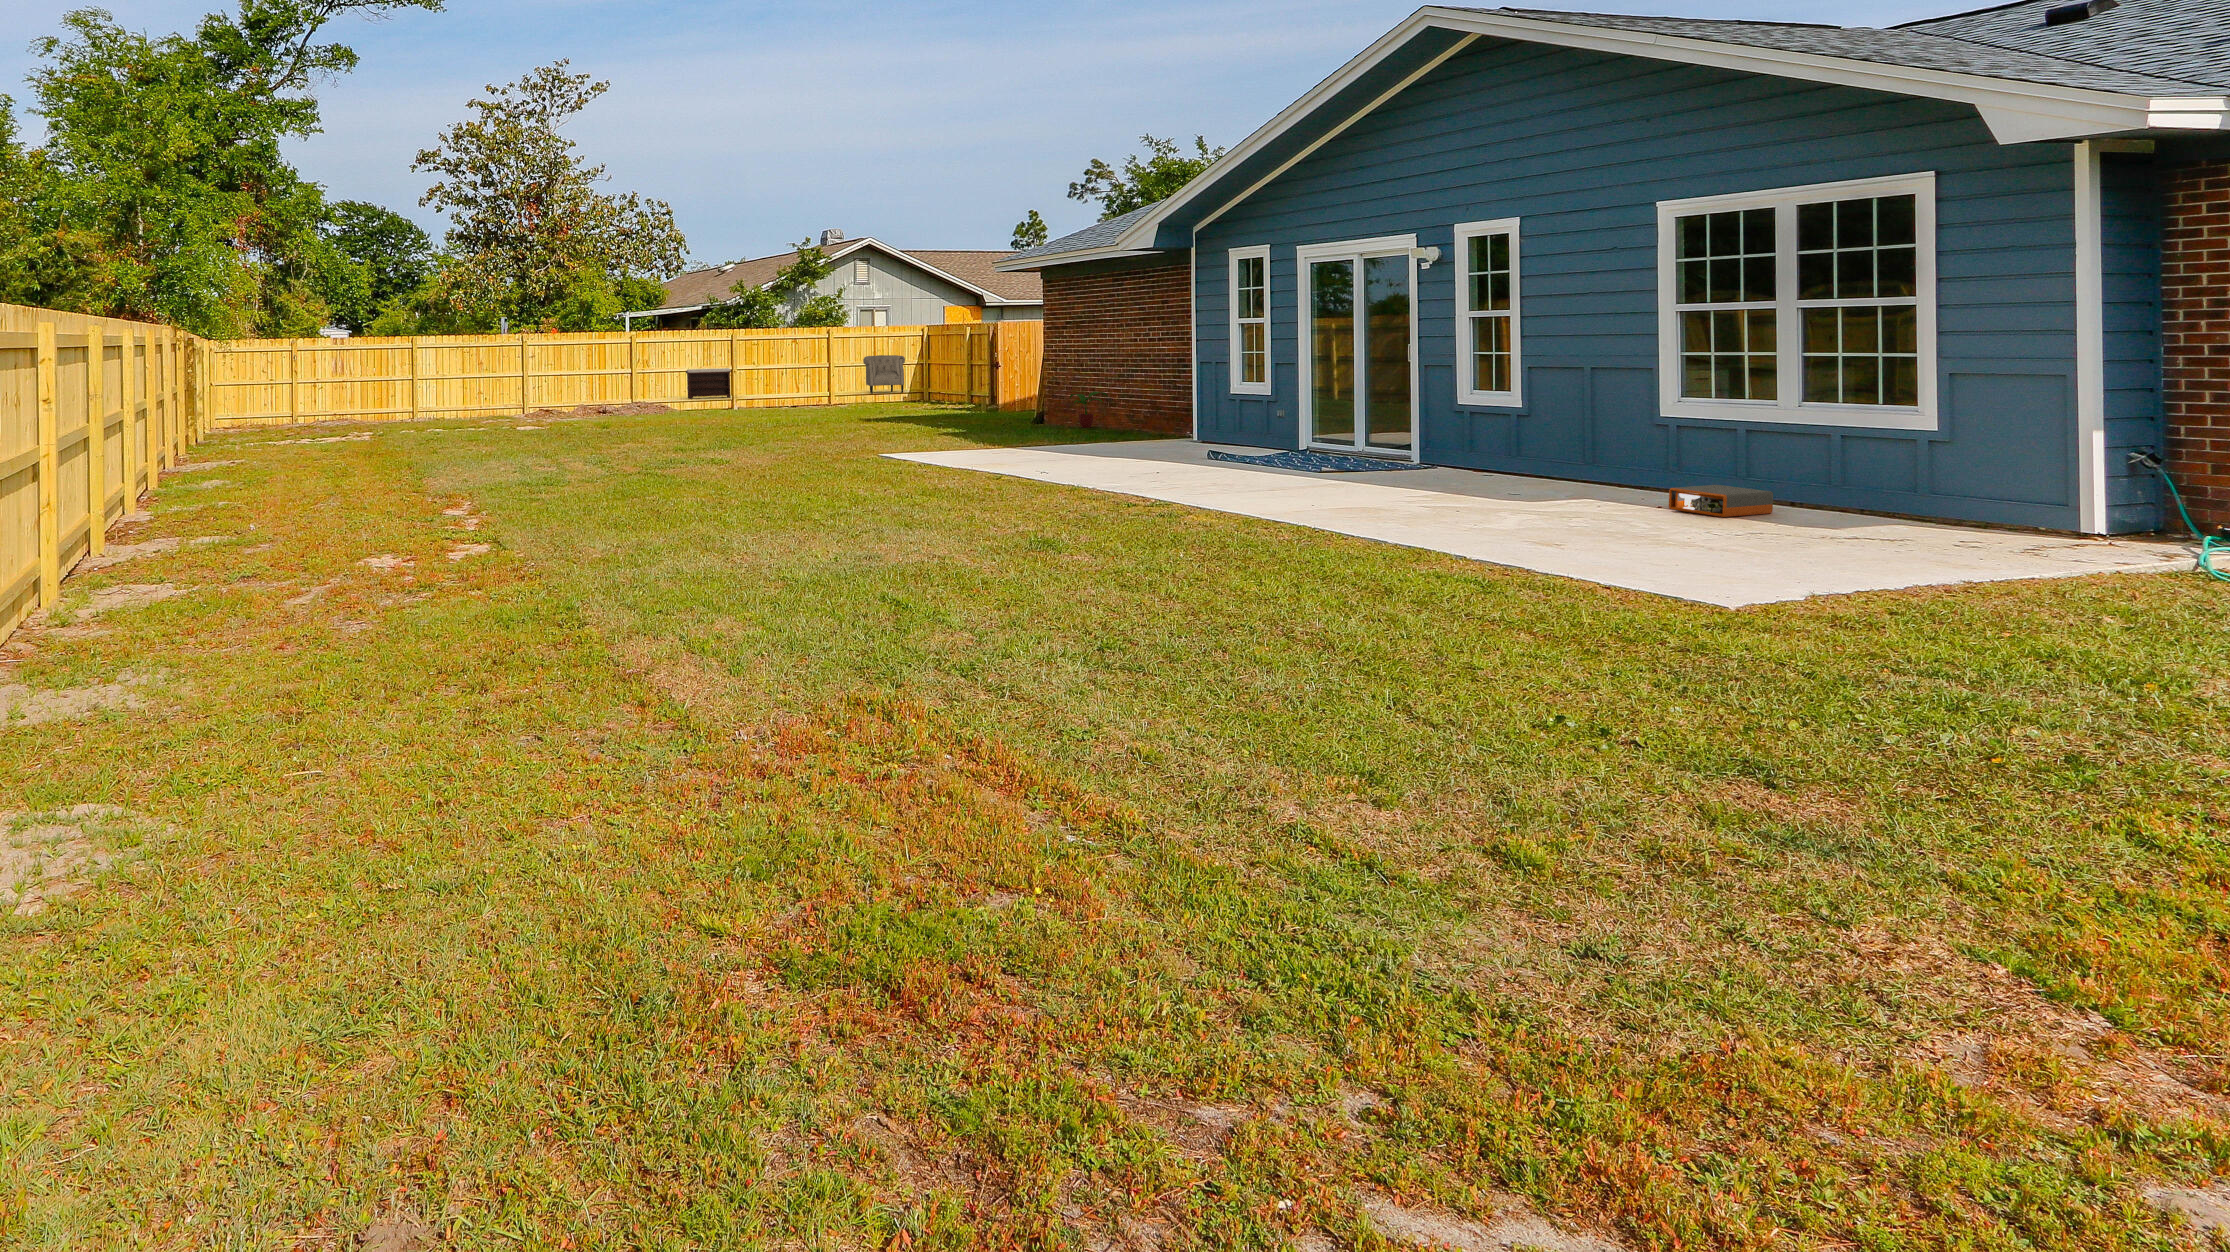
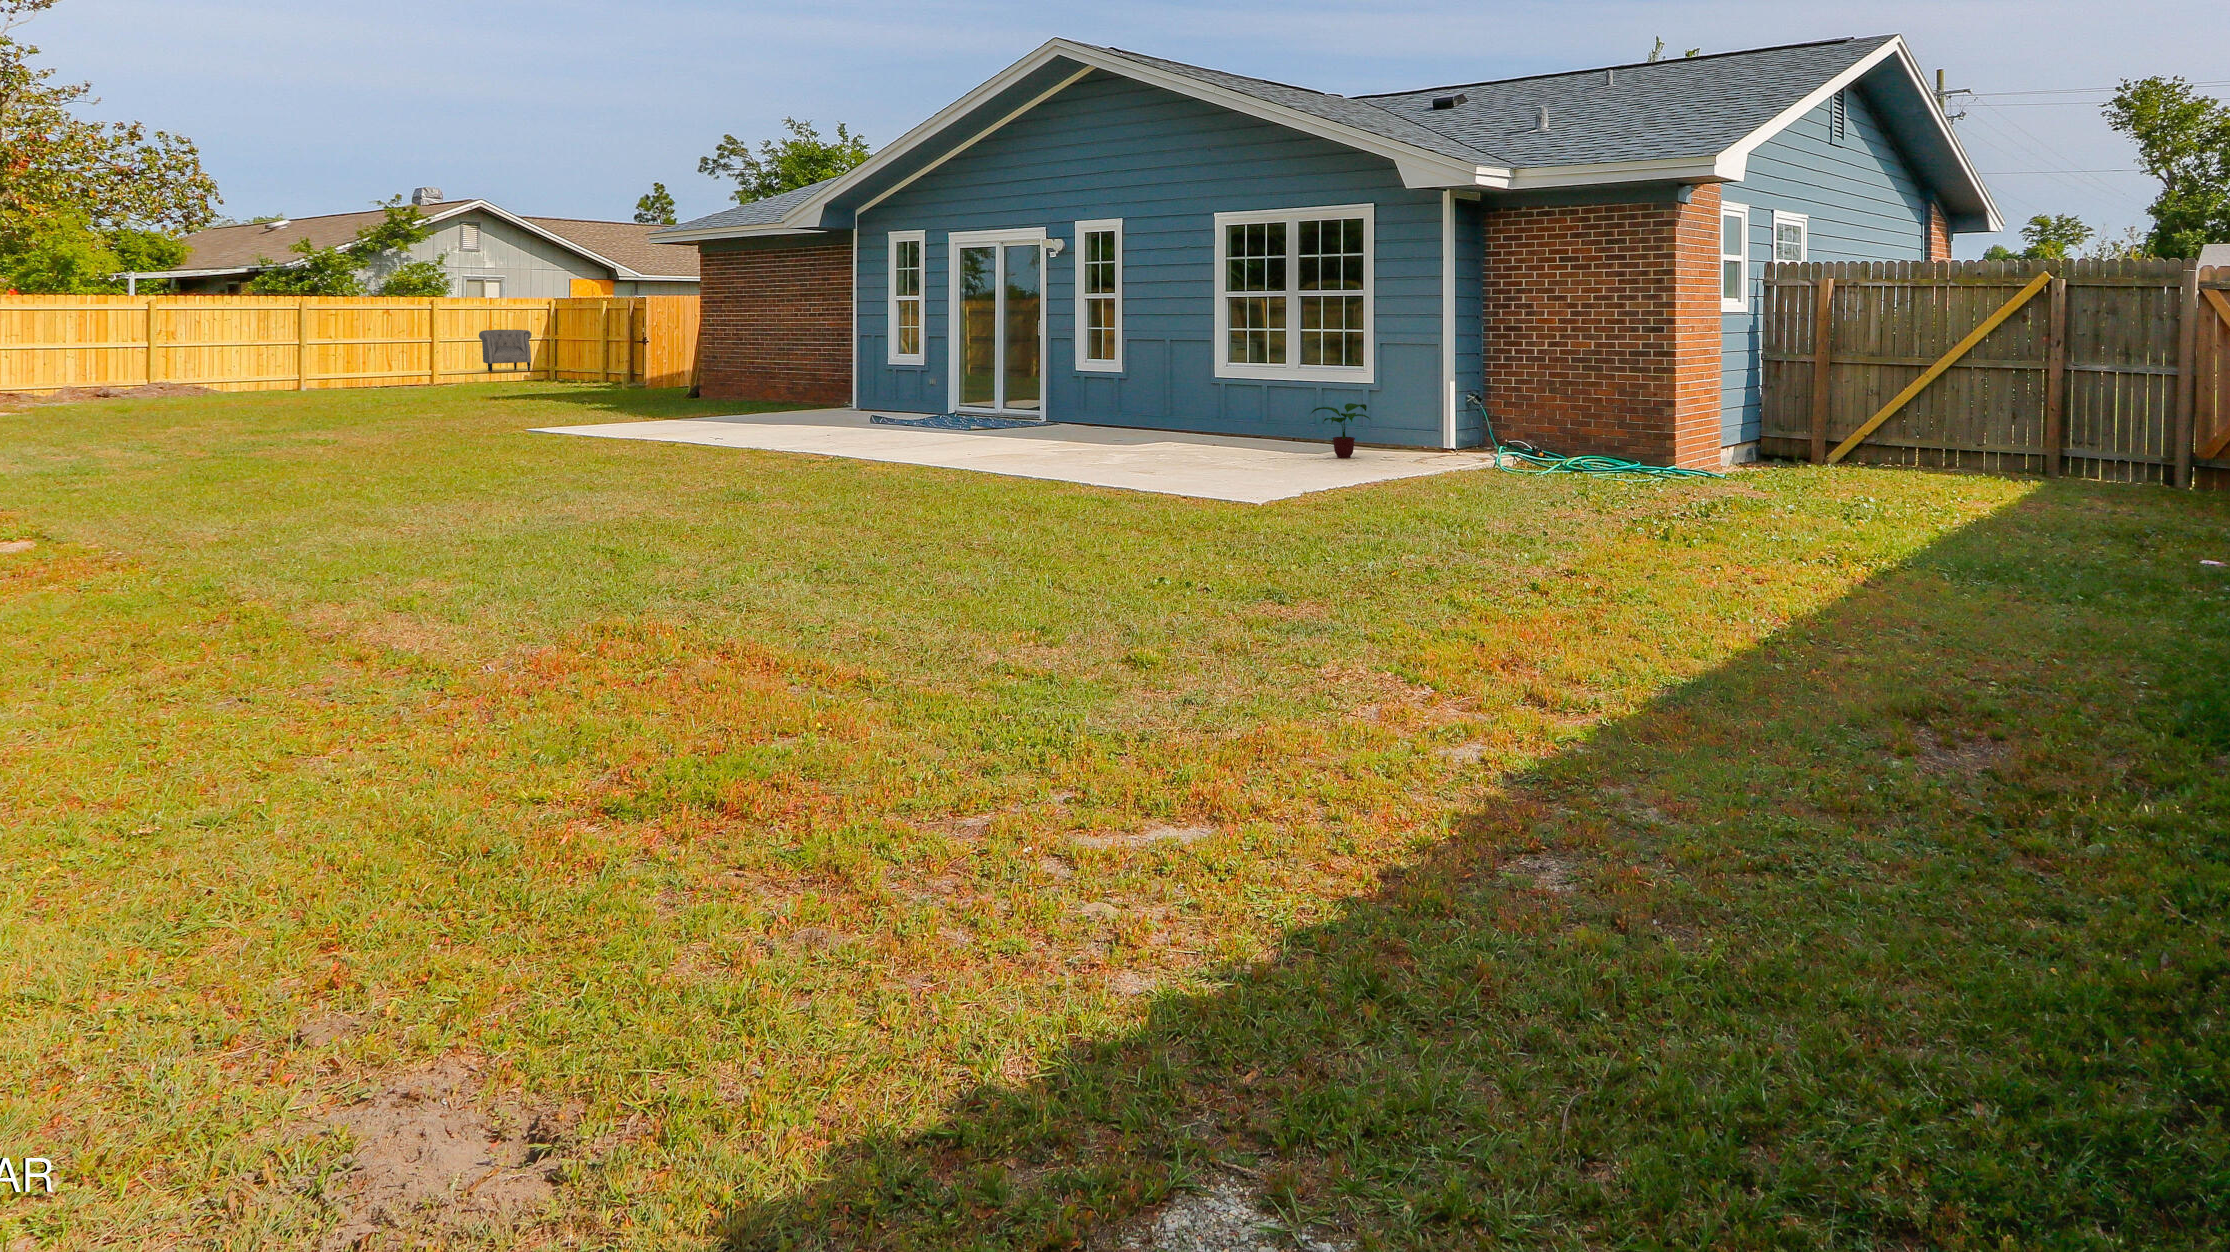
bench: present [686,368,731,399] -> none [235,344,302,381]
potted plant: present [1070,392,1108,428] -> present [1312,403,1370,458]
storage box: present [1669,485,1773,517] -> none [1226,428,1289,451]

